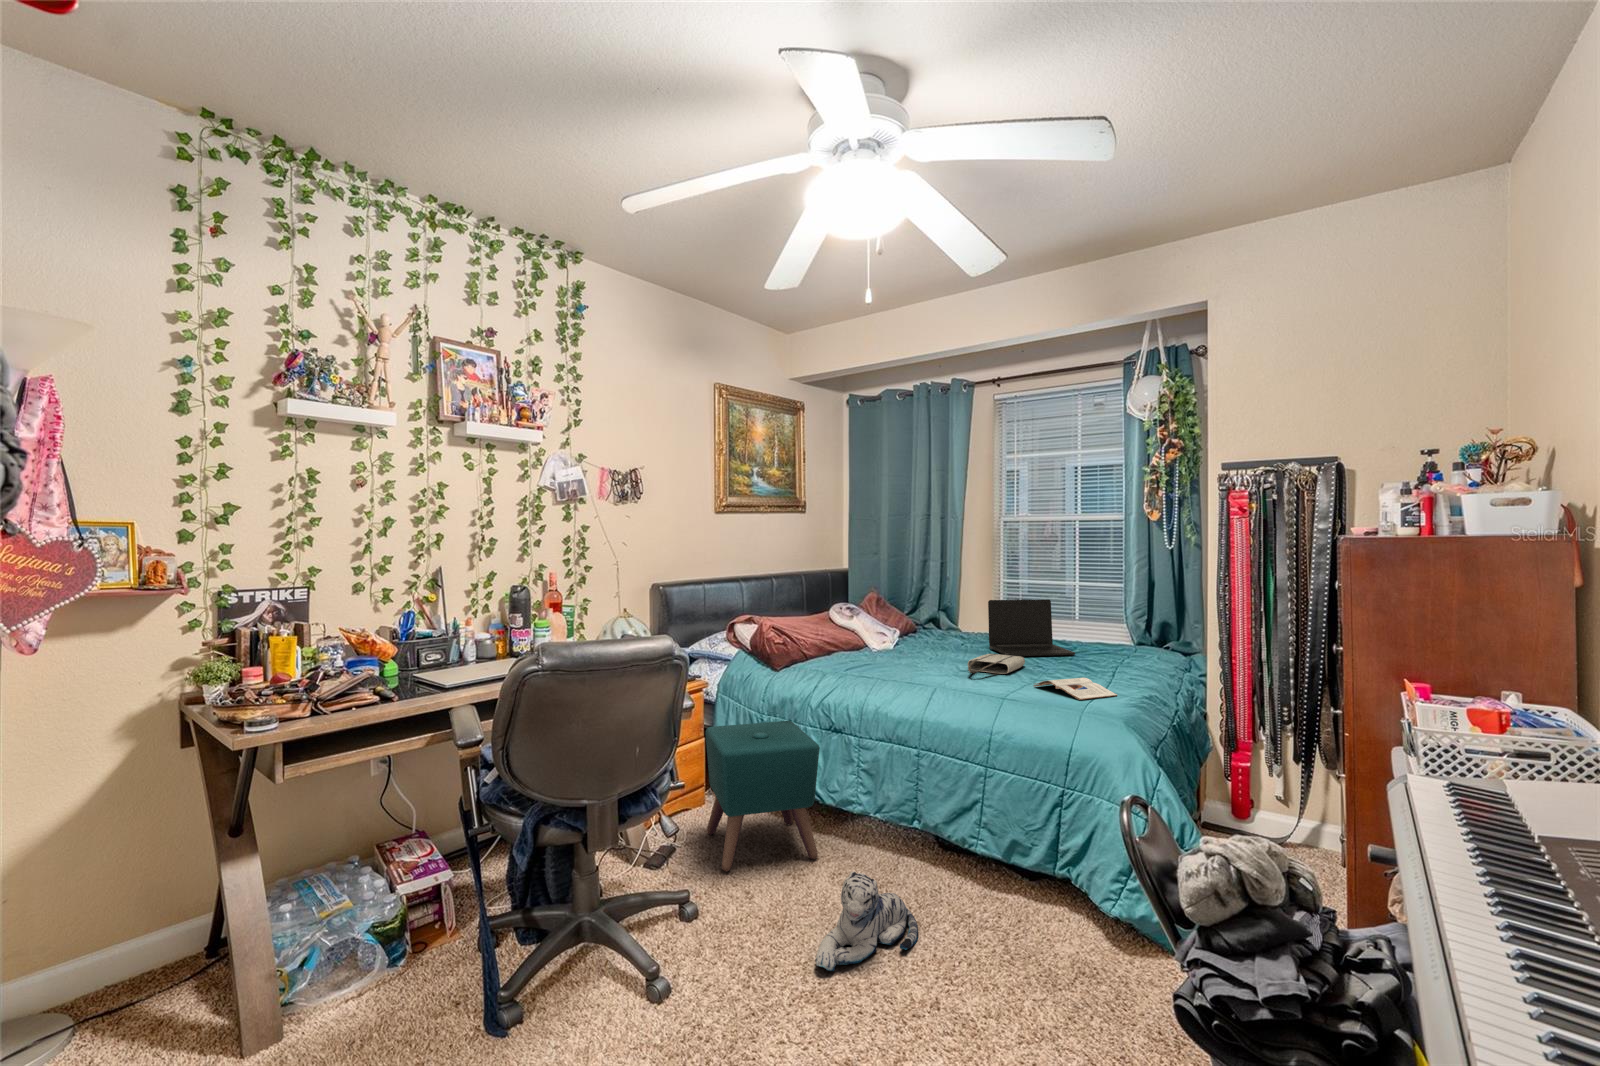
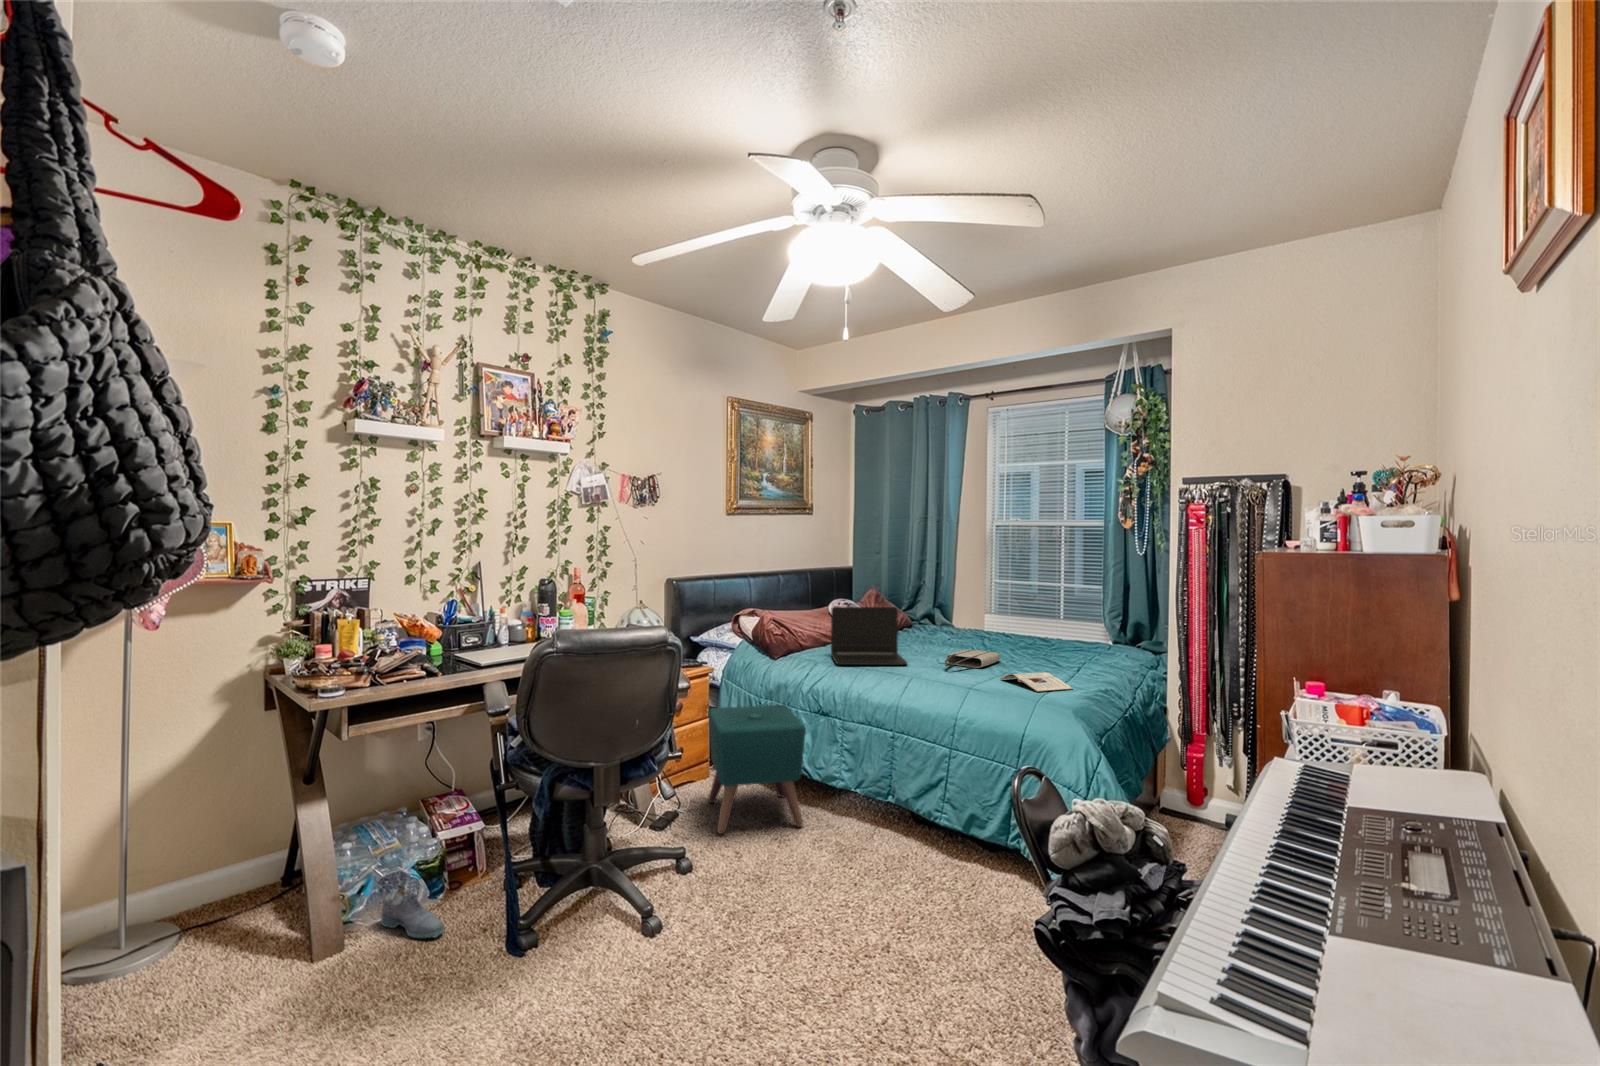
laptop: present [988,600,1075,656] -> present [831,607,907,665]
plush toy: present [815,871,918,971] -> none [787,834,882,917]
shoe: none [328,958,407,1020] -> present [381,889,444,938]

